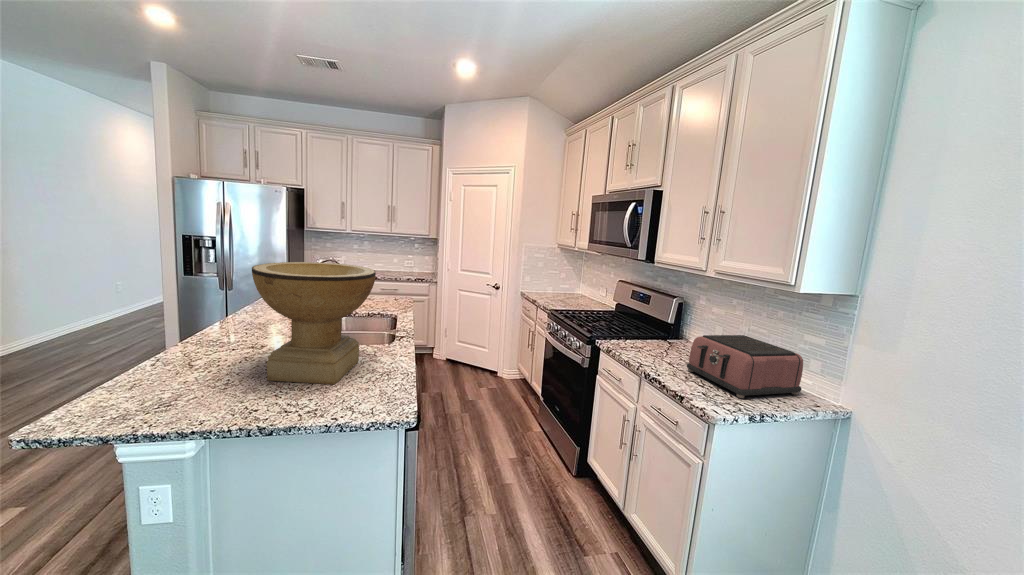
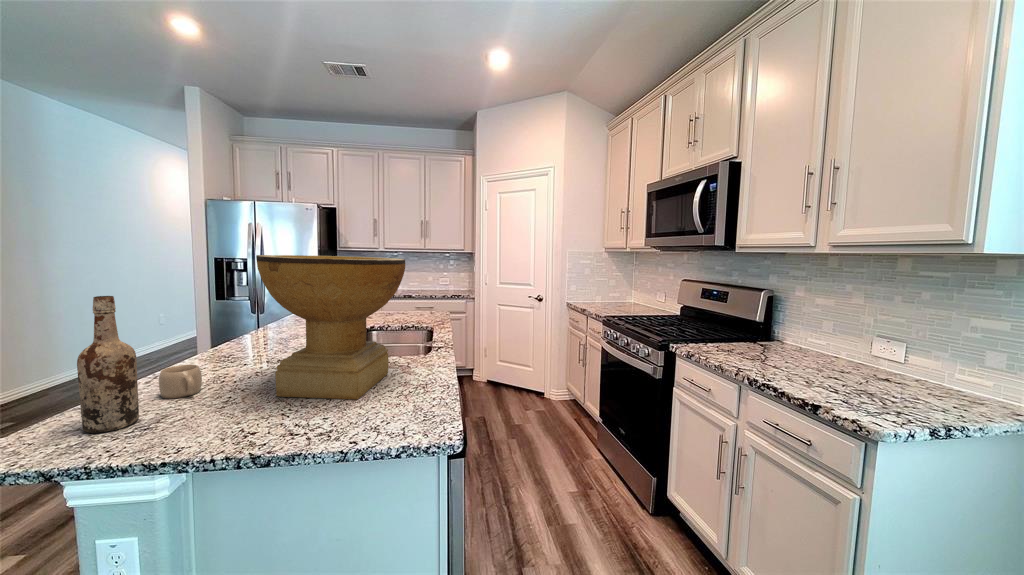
wine bottle: none [112,302,159,408] -> present [77,296,139,433]
toaster: present [687,335,803,398] -> none [804,326,988,407]
mug: none [167,352,202,381] -> present [159,365,202,399]

